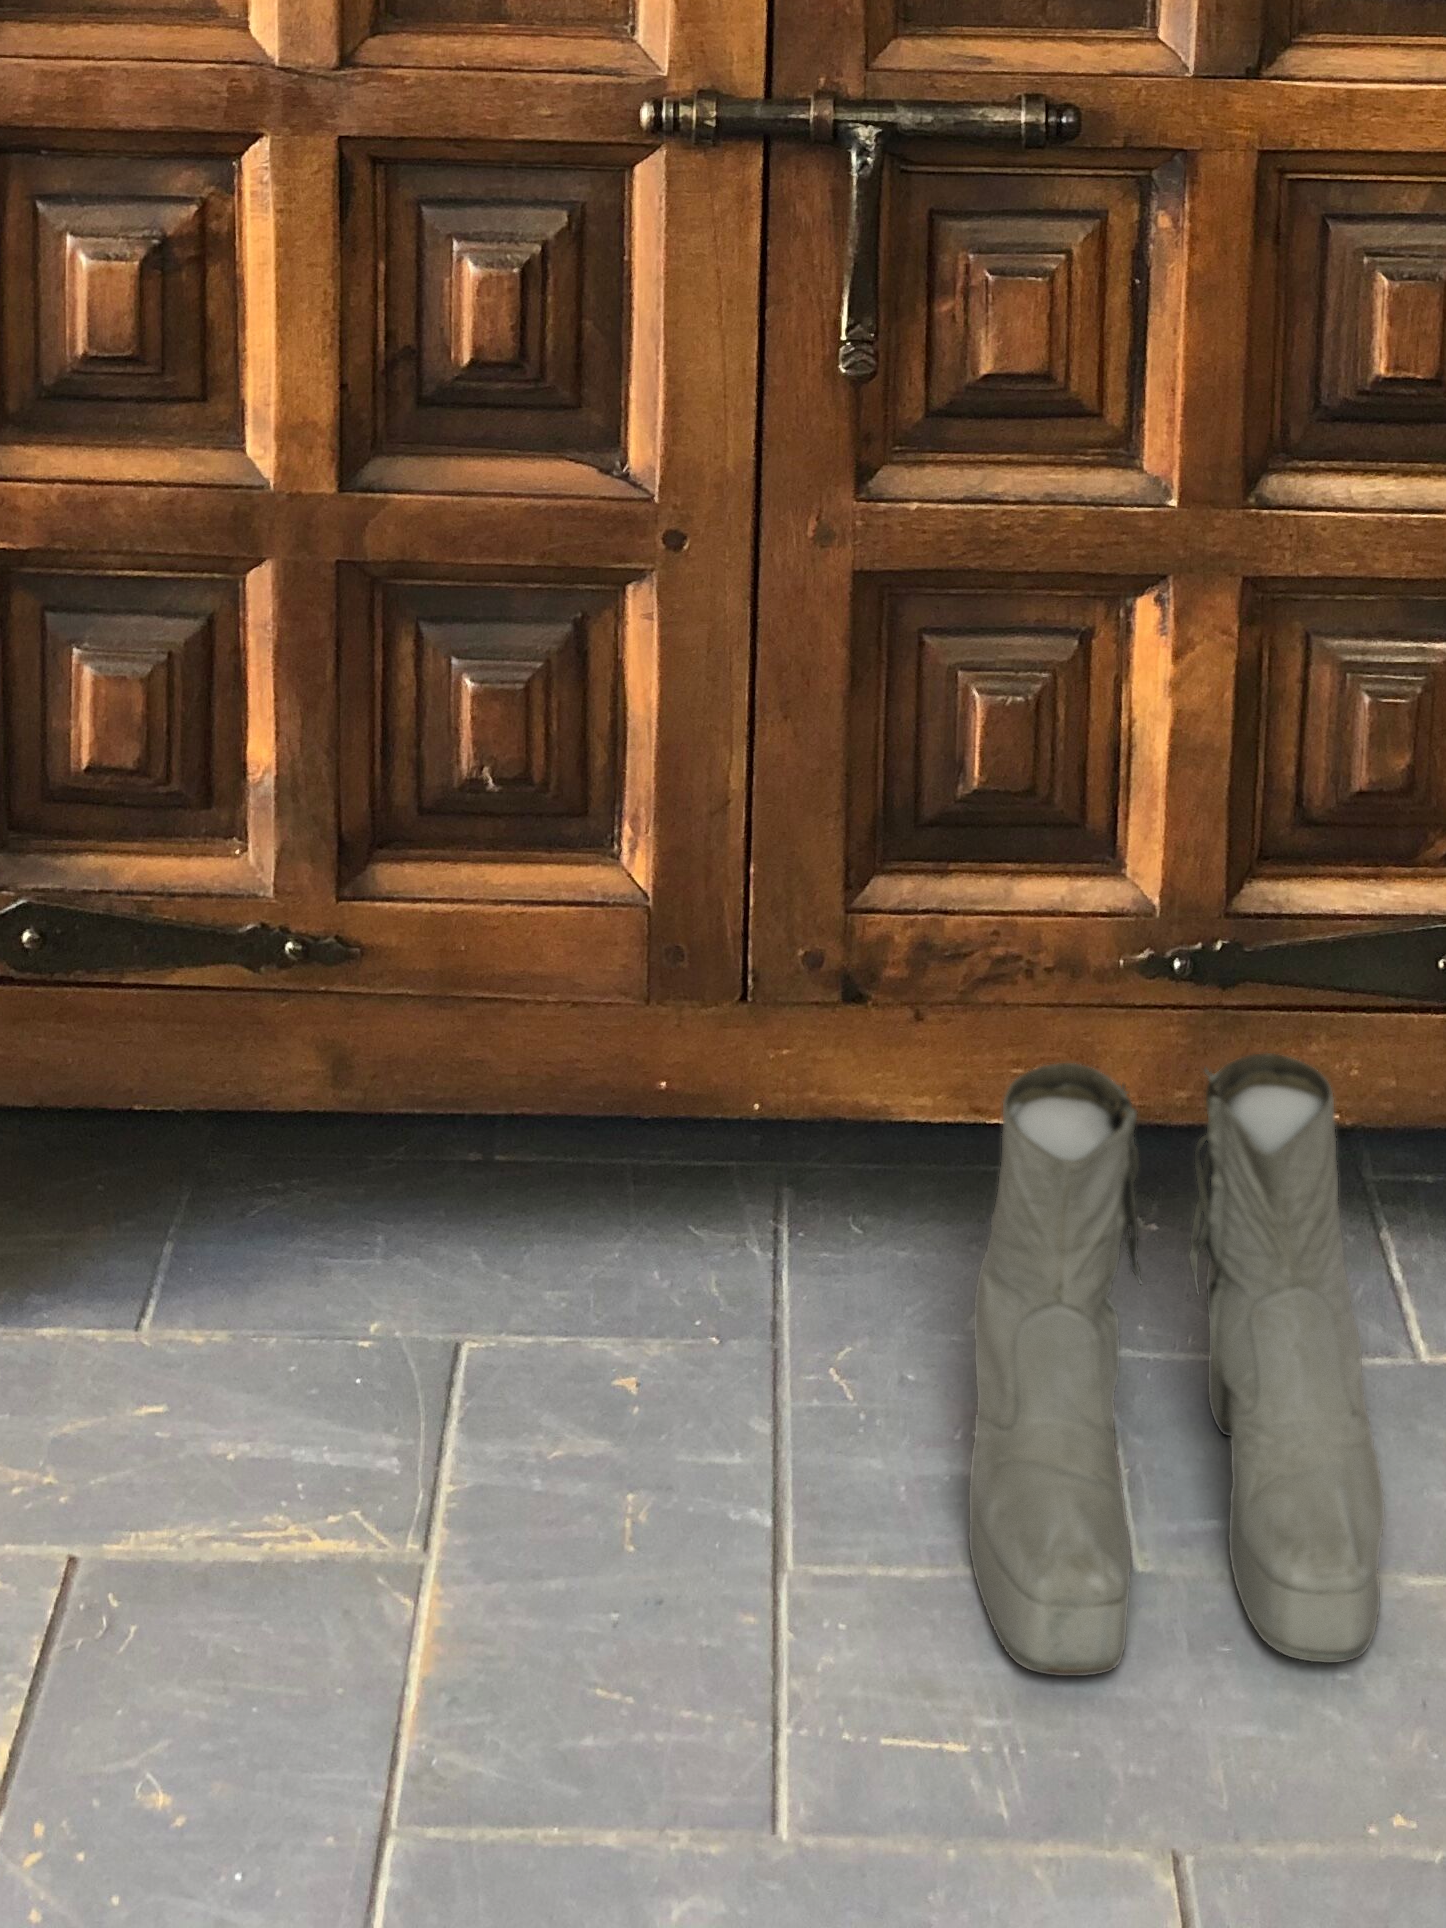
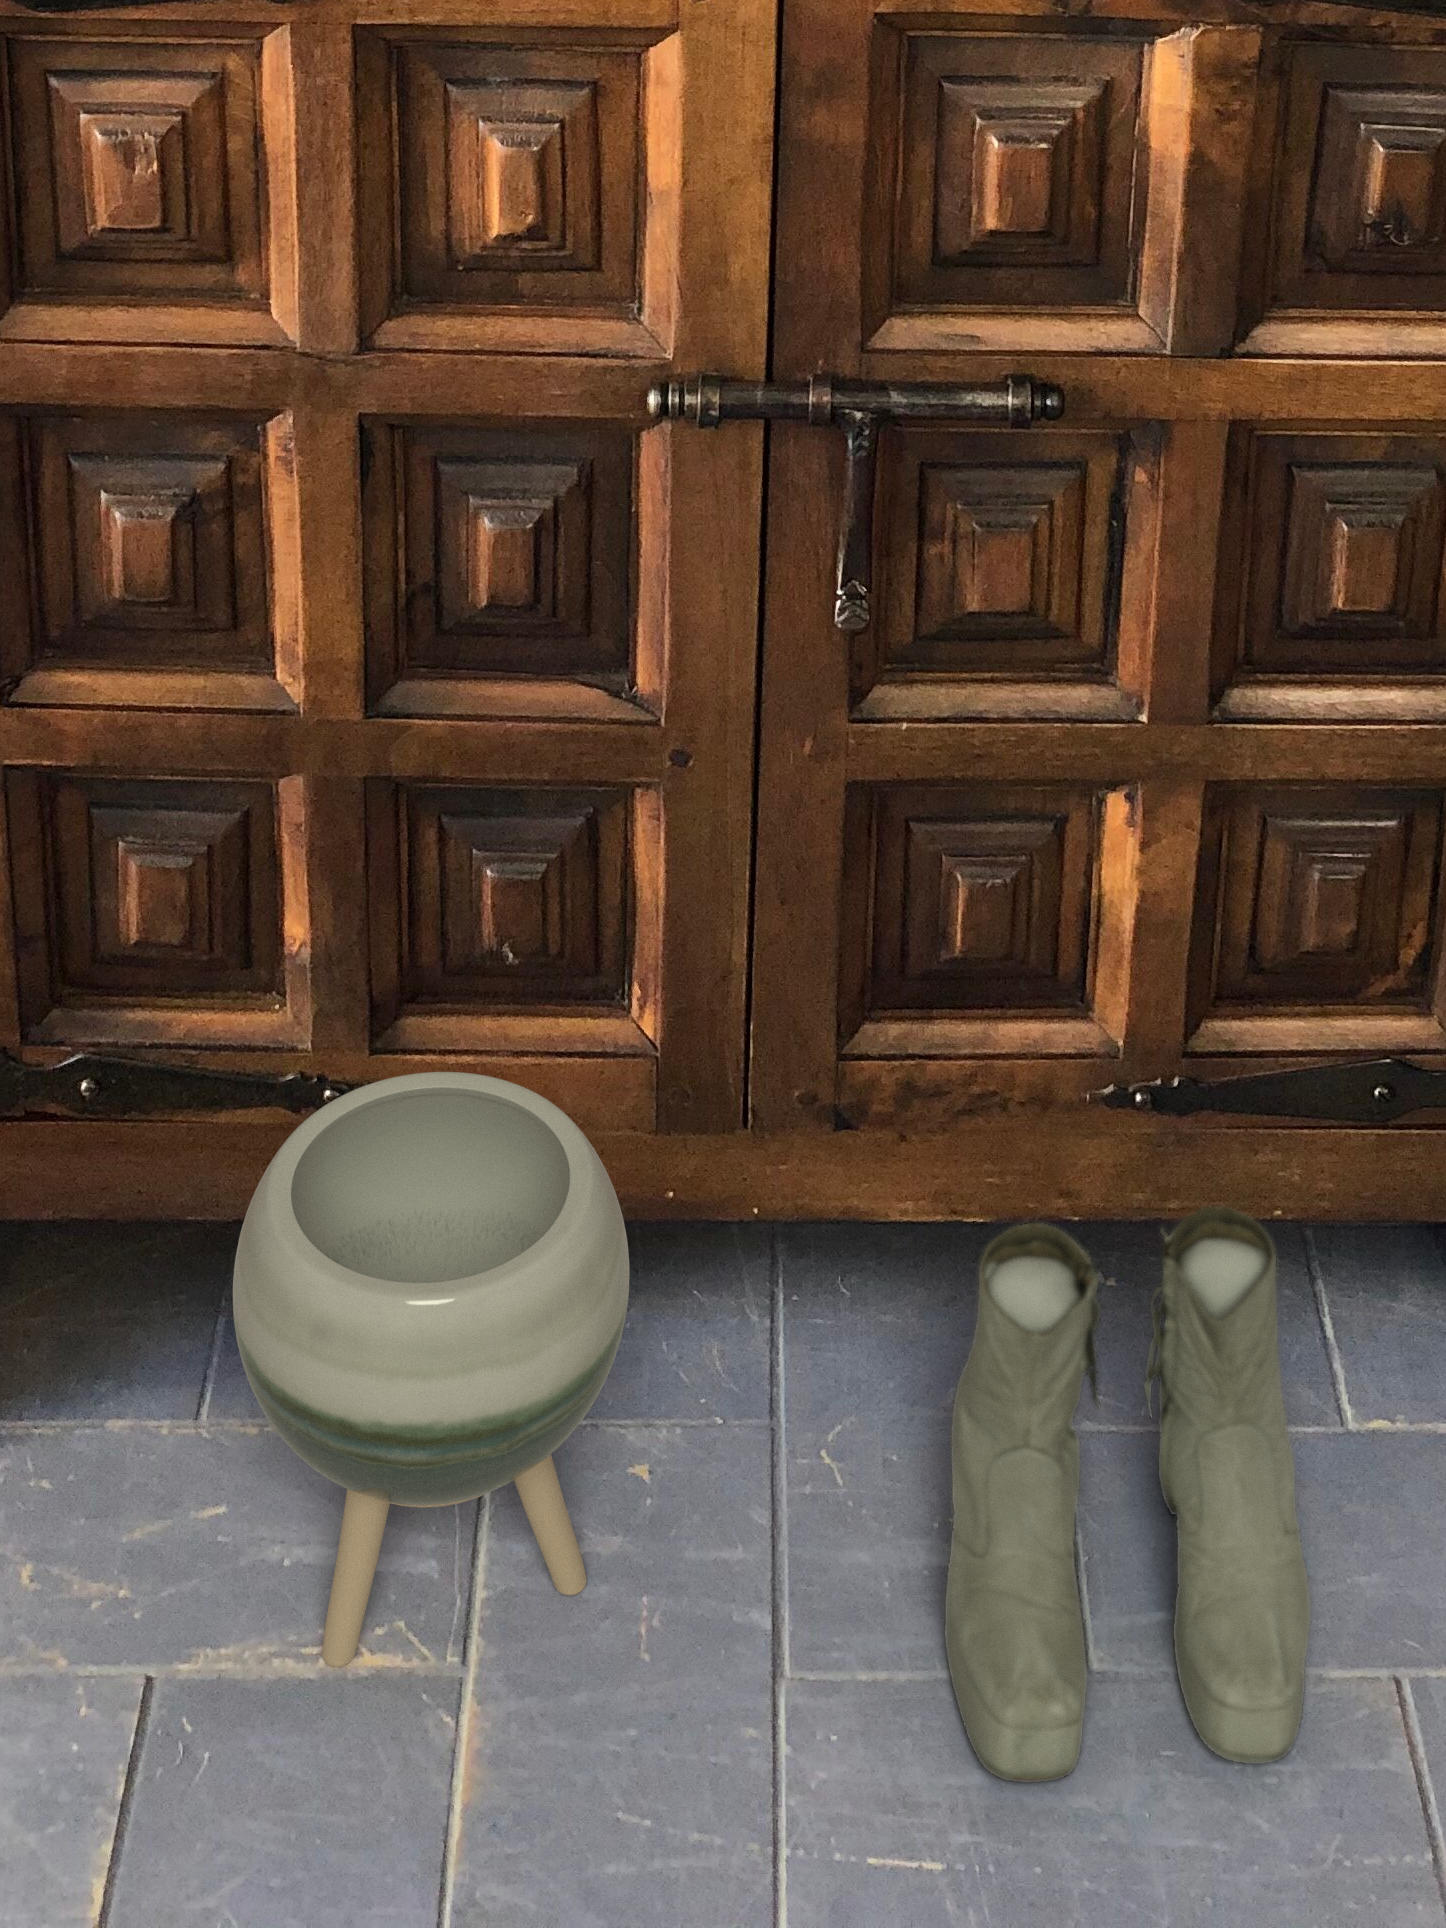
planter: none [179,891,616,1556] -> present [233,1072,630,1667]

